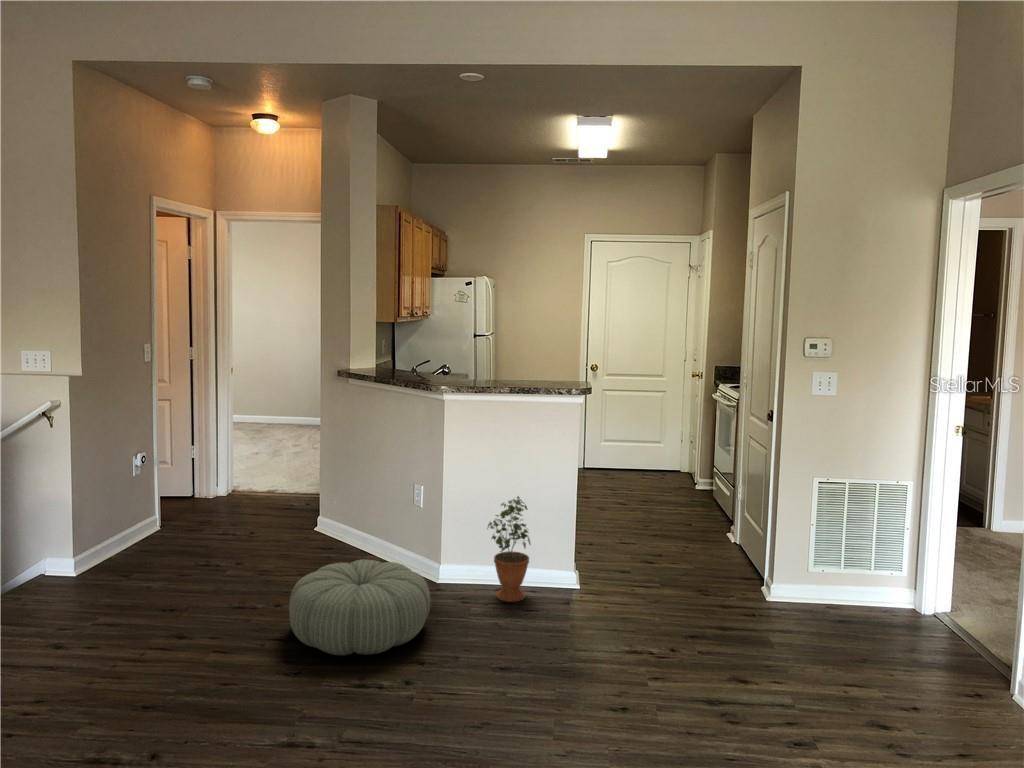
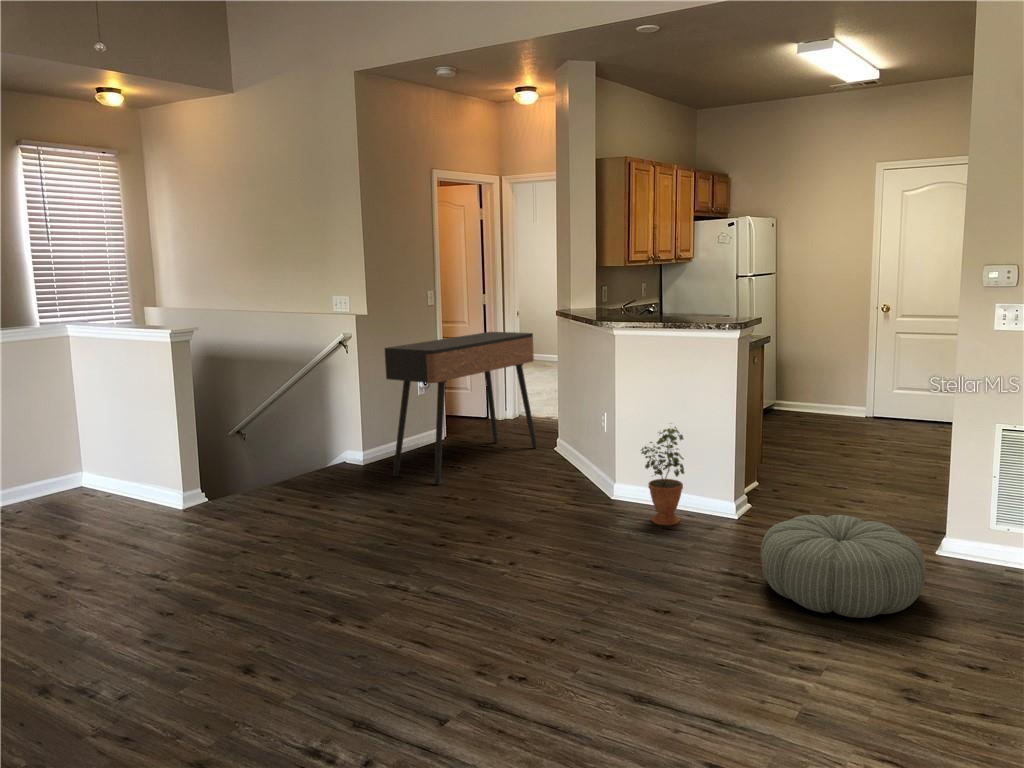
console table: none [129,394,290,591] -> present [385,332,537,484]
pouf: present [289,560,430,655] -> present [760,515,926,618]

